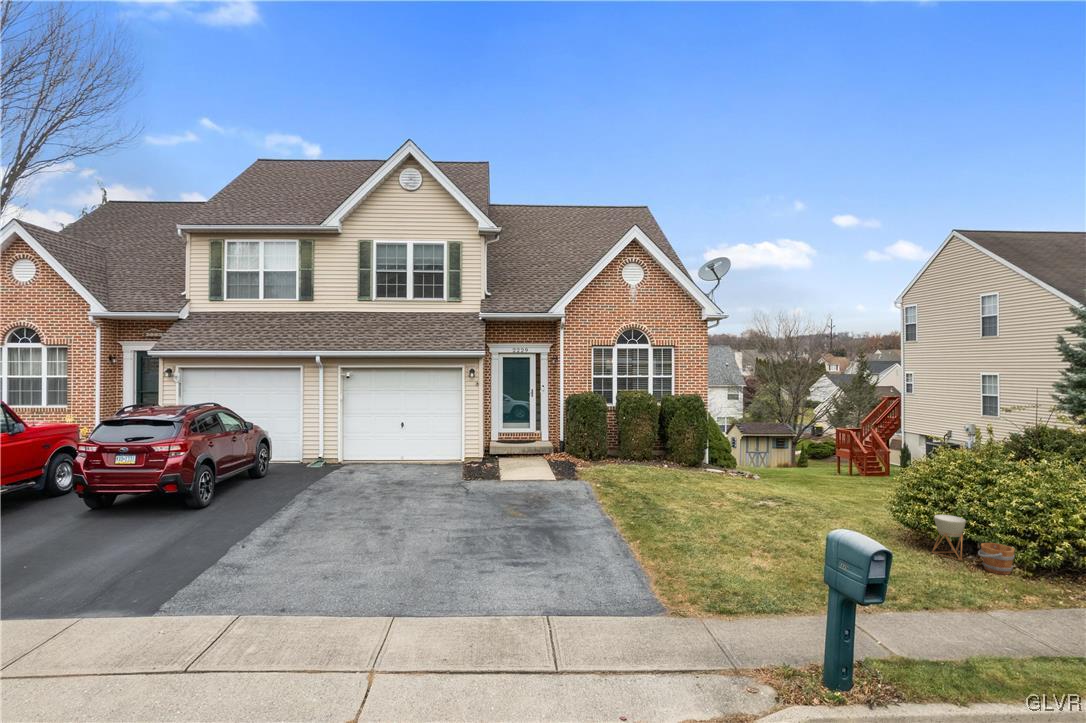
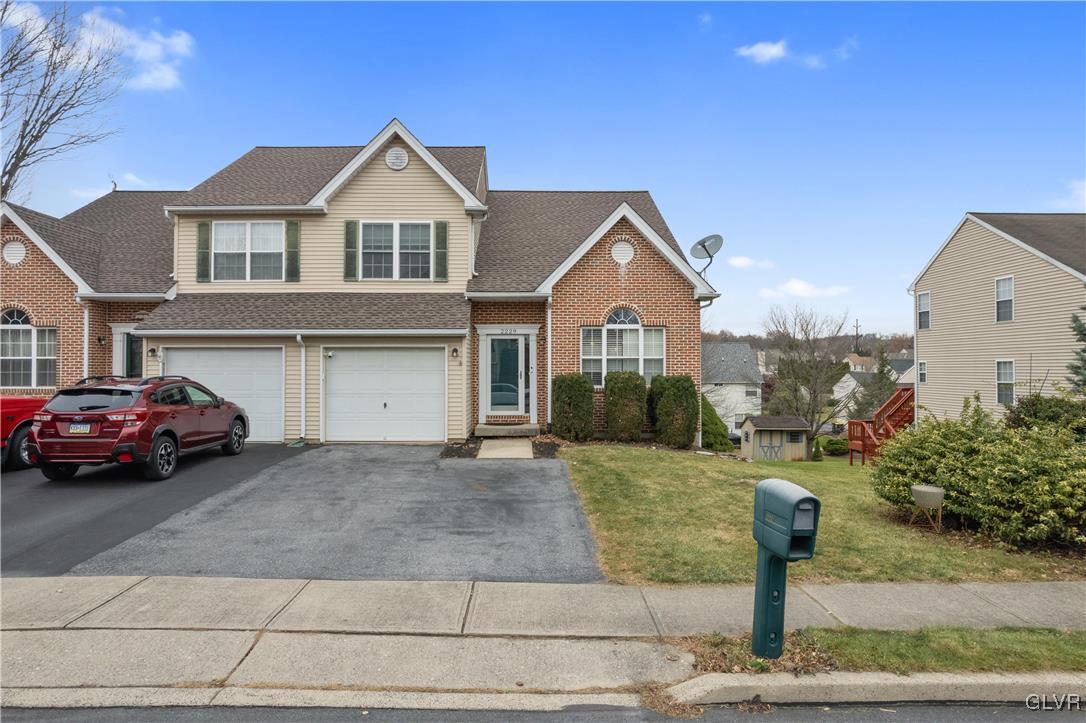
bucket: present [978,543,1015,575] -> none [957,514,997,547]

